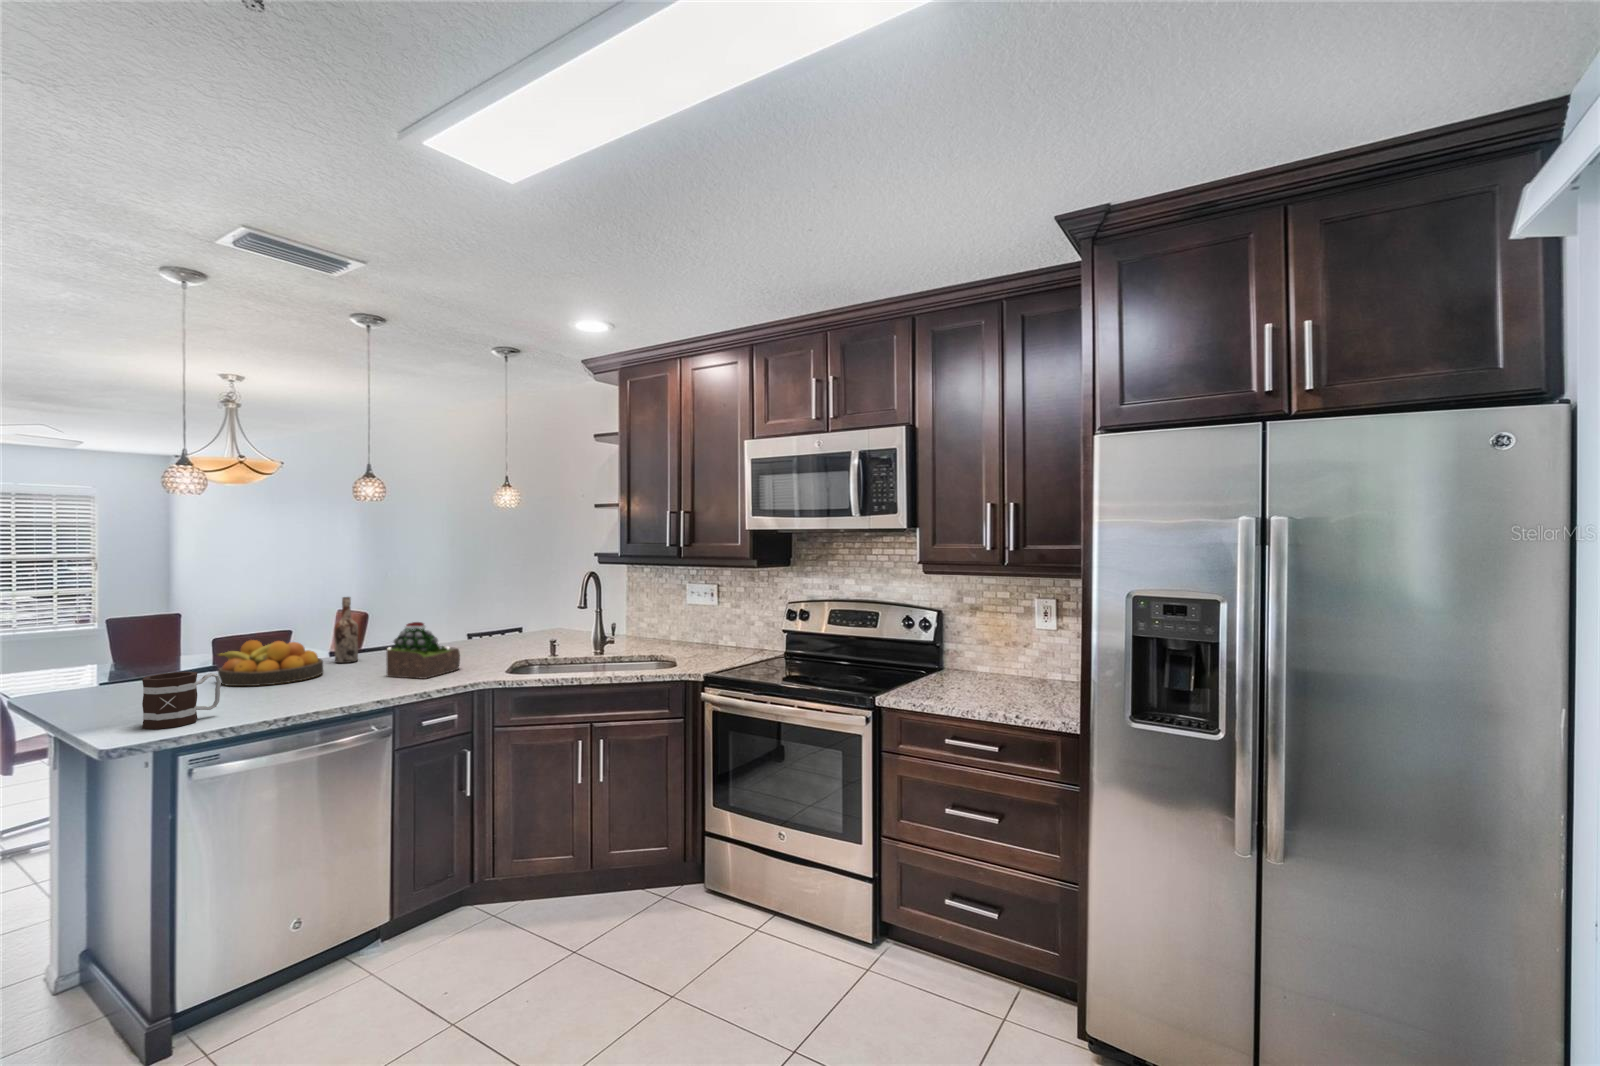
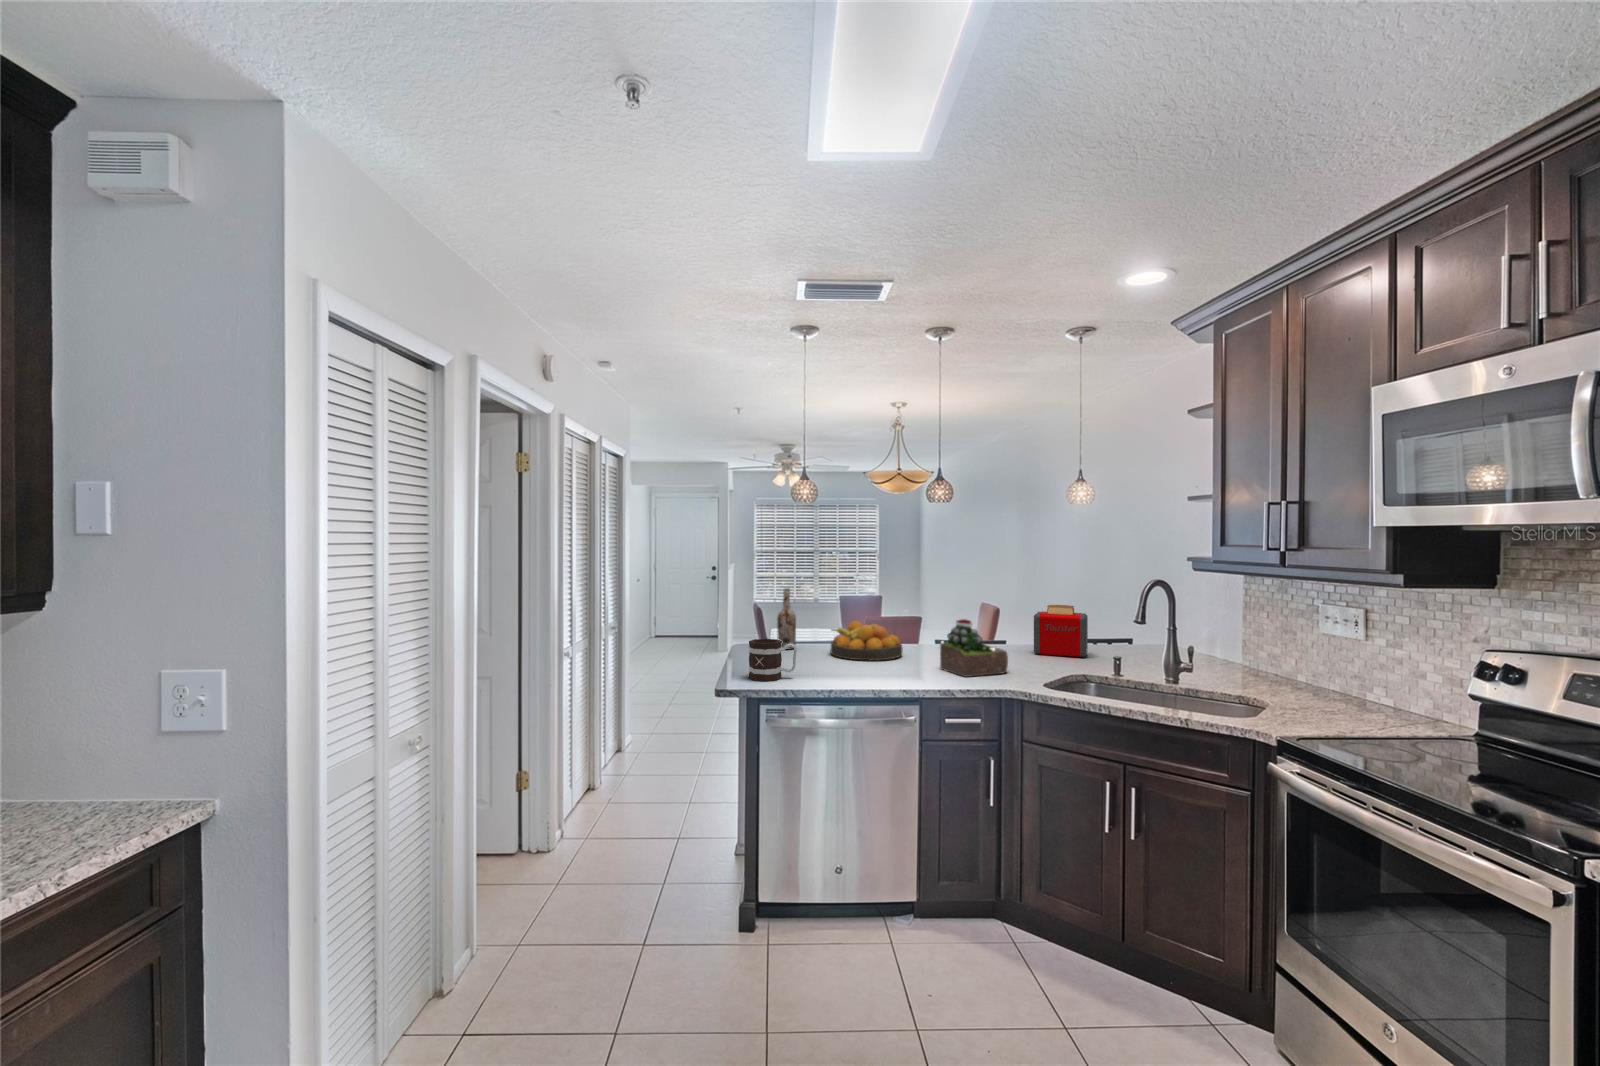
wine bottle: present [334,597,358,663] -> present [777,588,796,650]
toaster: none [456,601,508,650] -> present [1034,605,1088,657]

